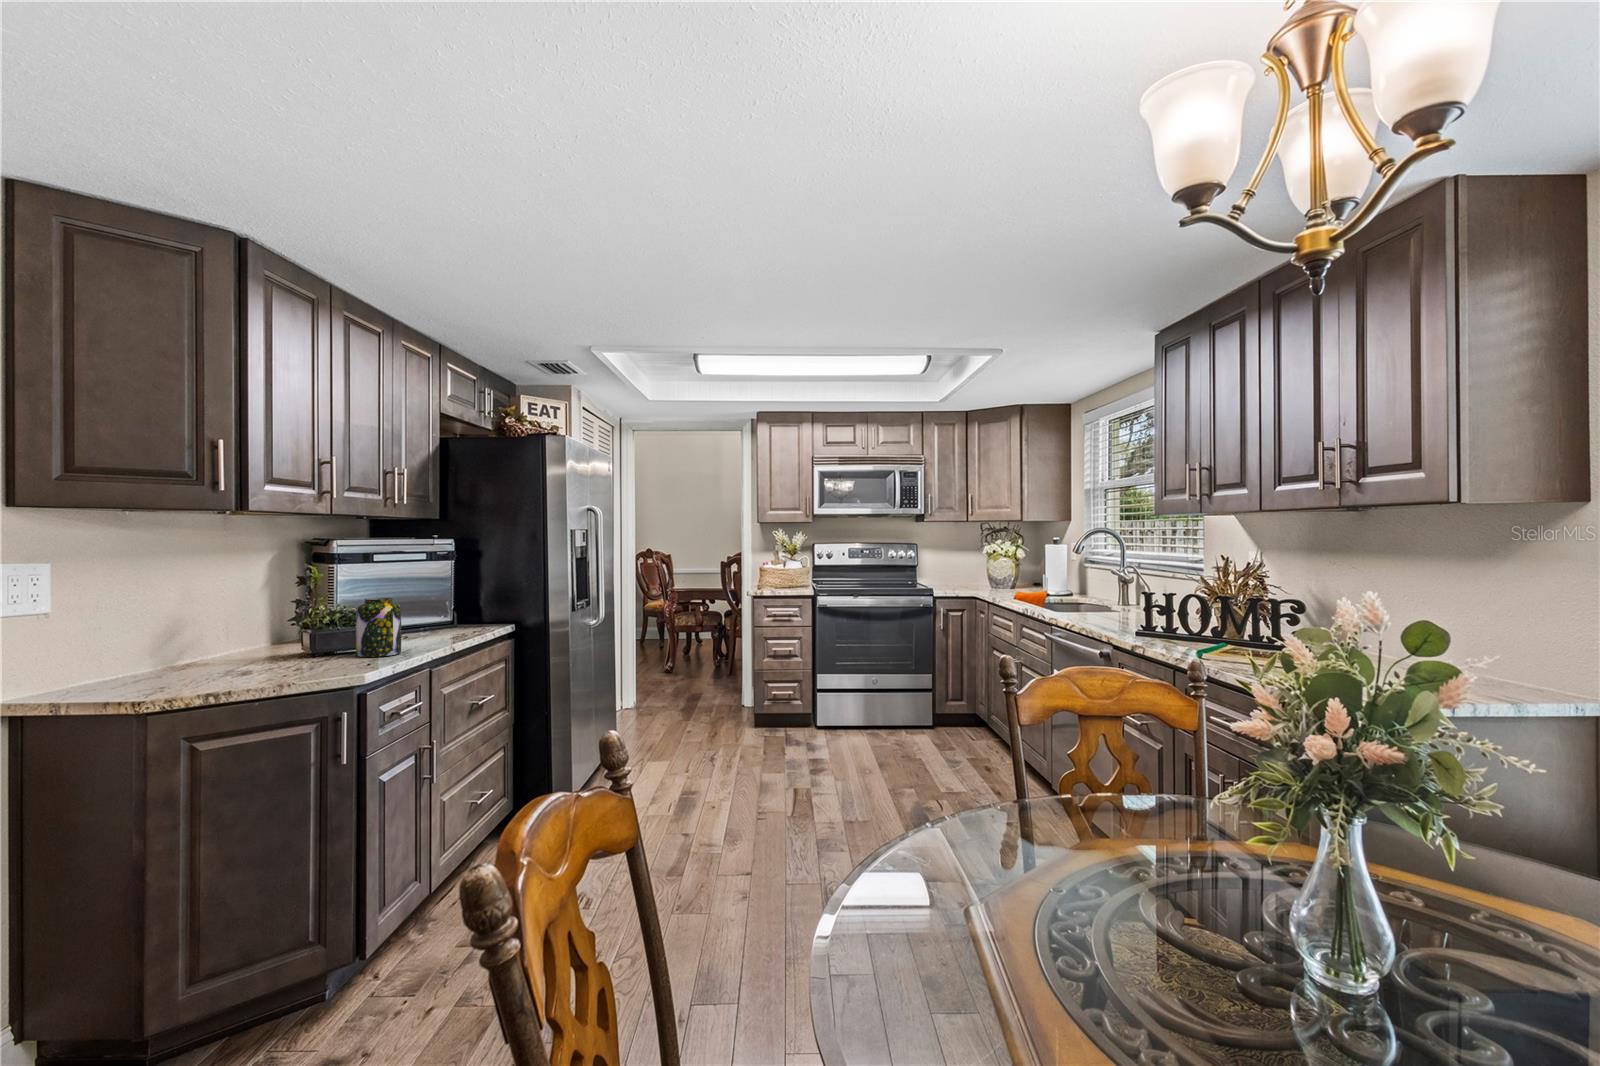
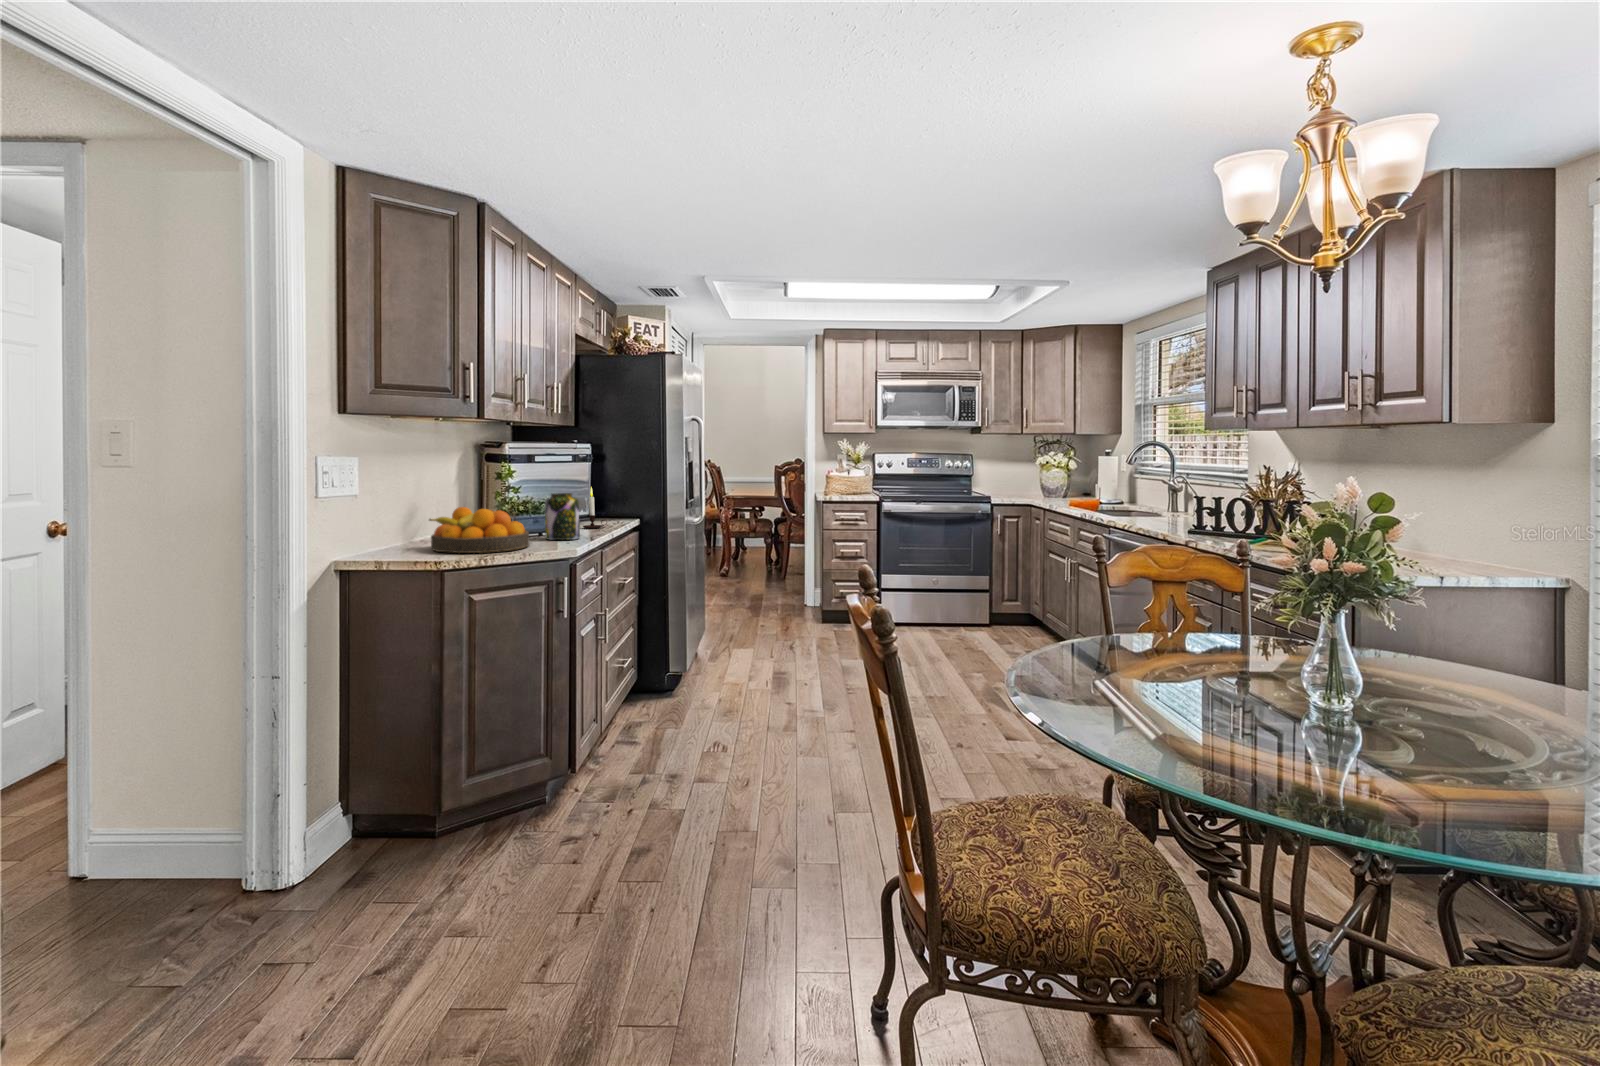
candle: none [430,587,462,637] -> present [583,487,607,529]
fruit bowl: none [172,619,317,682] -> present [429,507,530,553]

